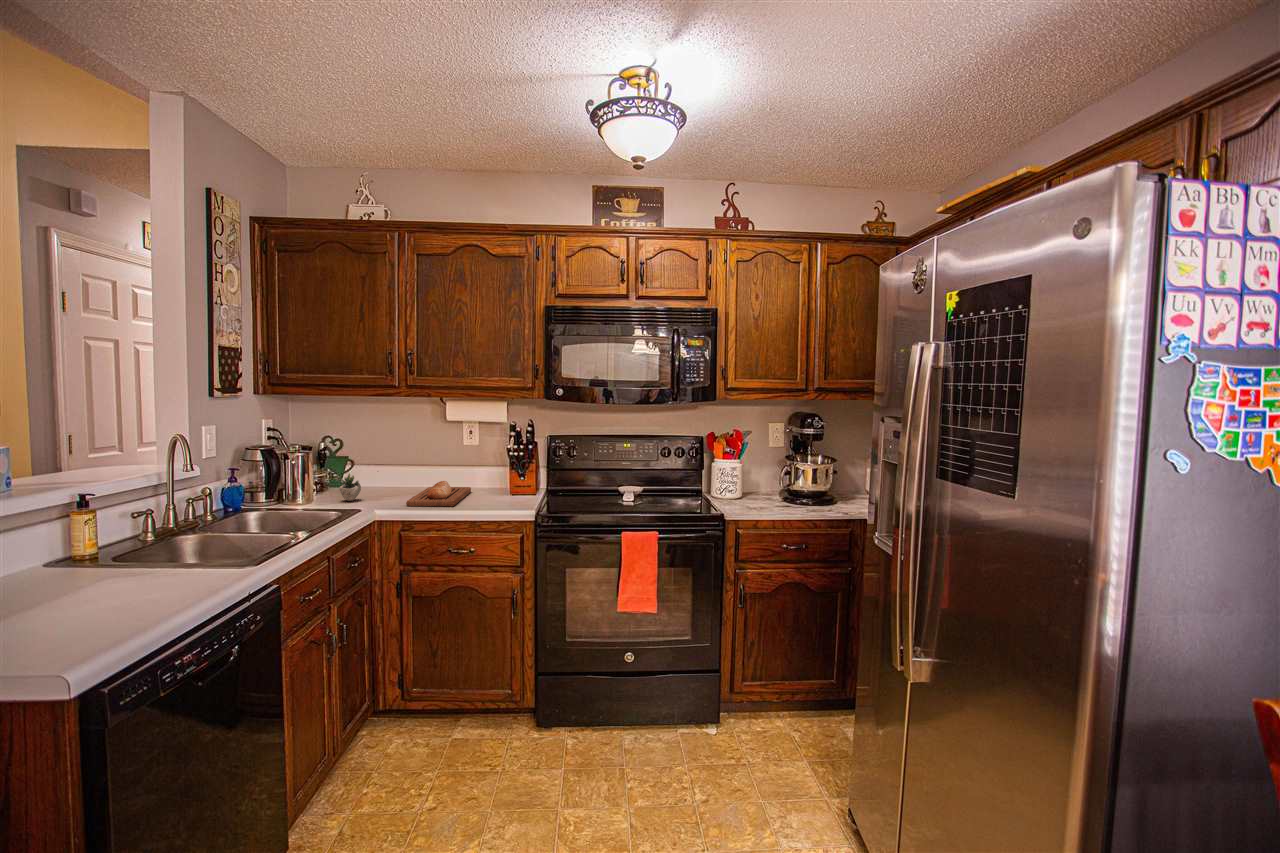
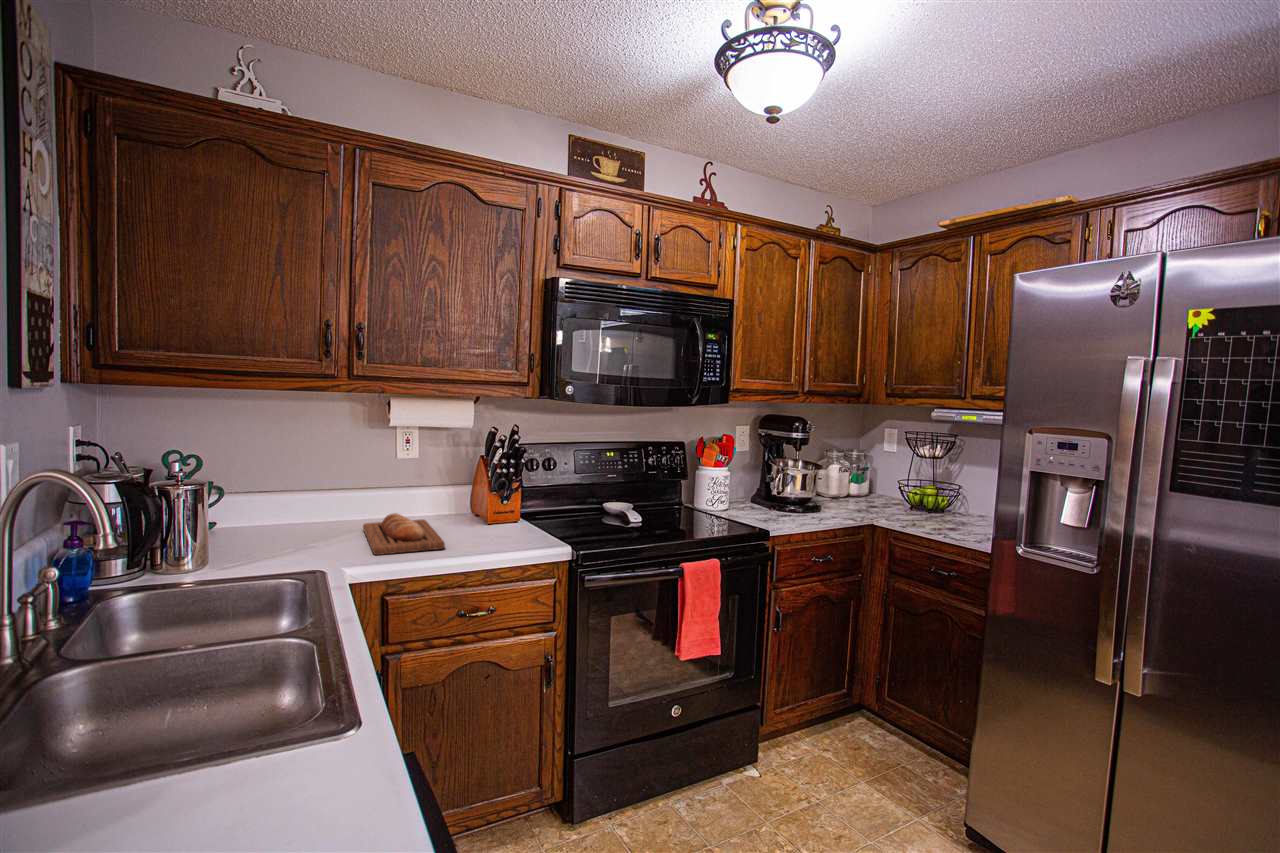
succulent plant: present [339,473,361,501] -> none [249,505,316,556]

